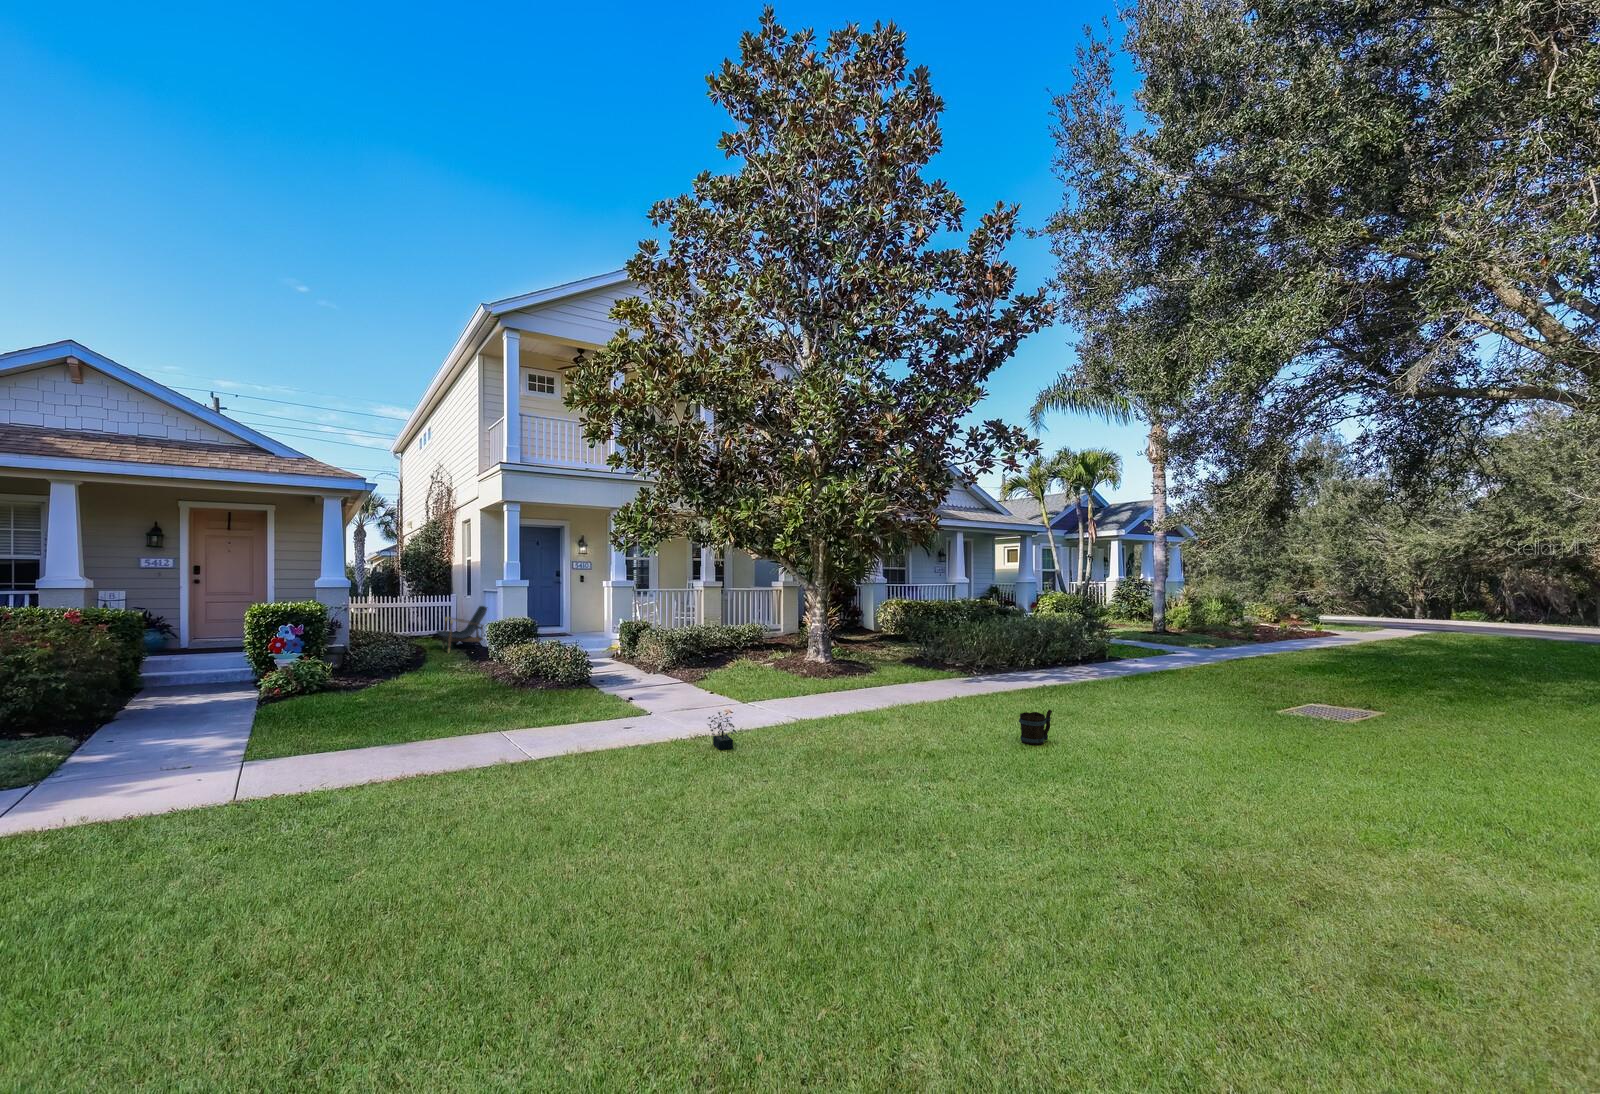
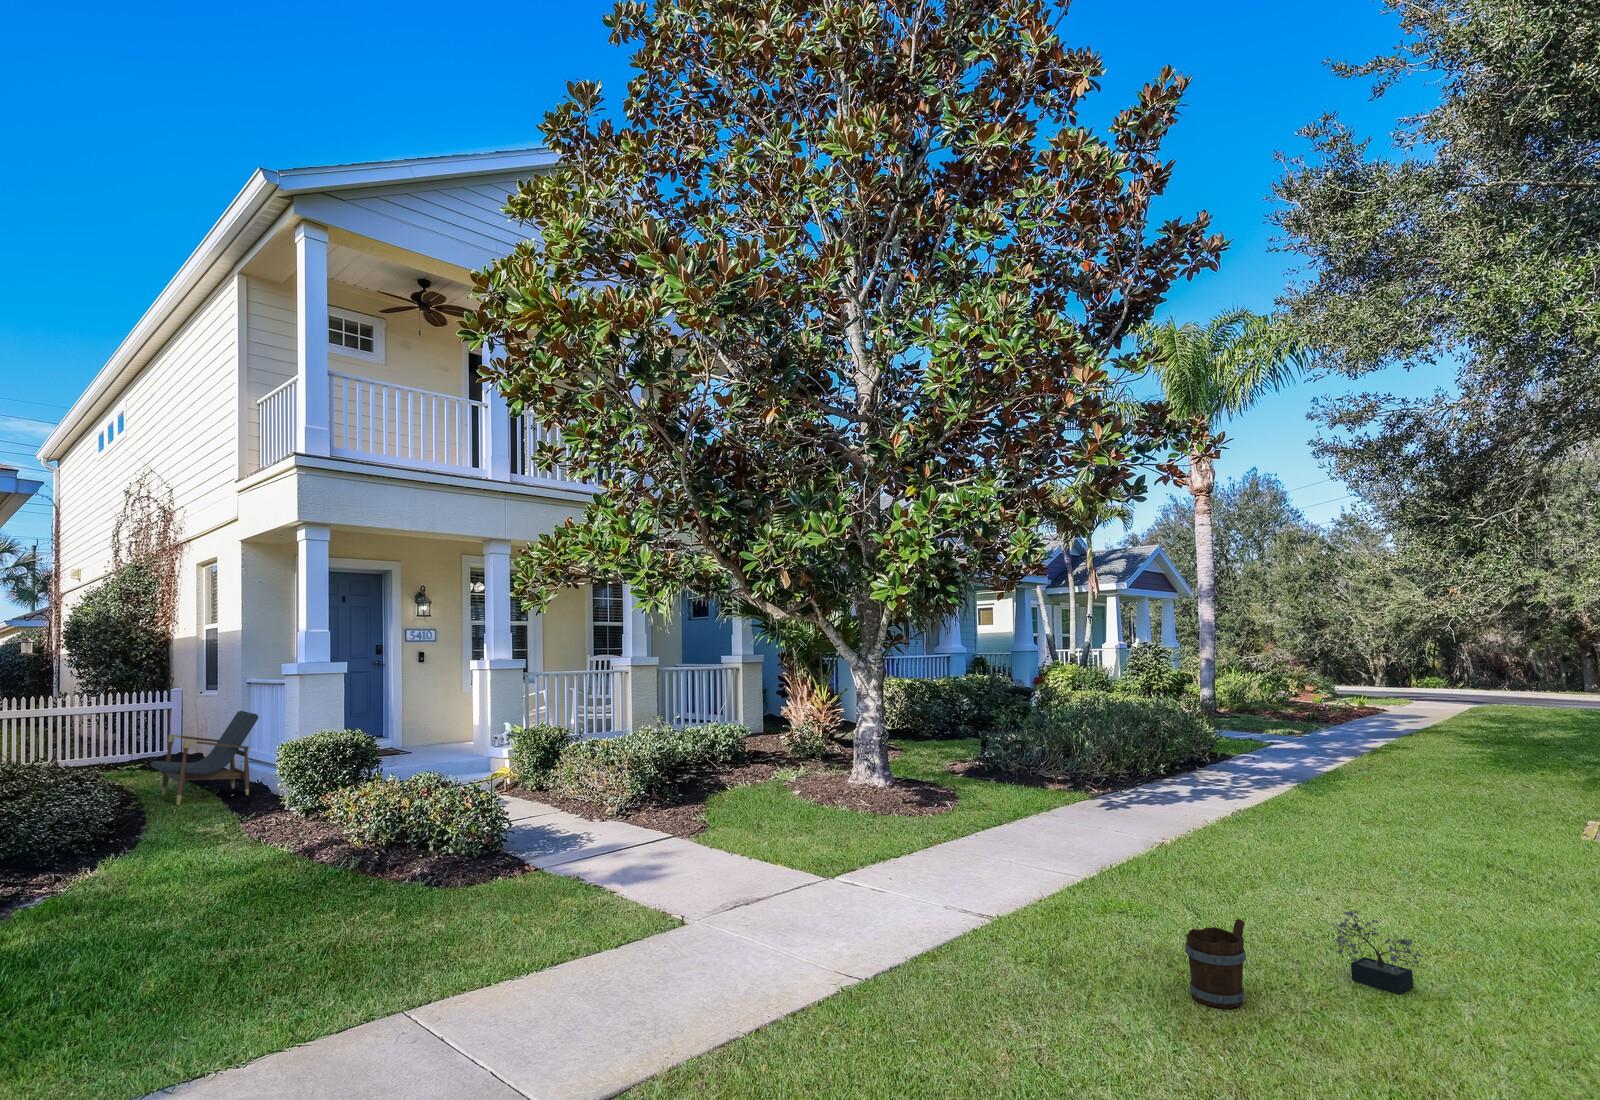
bucket: present [1019,709,1052,745] -> present [1185,919,1246,1009]
decorative plant: present [708,712,737,750] -> present [1332,910,1422,994]

